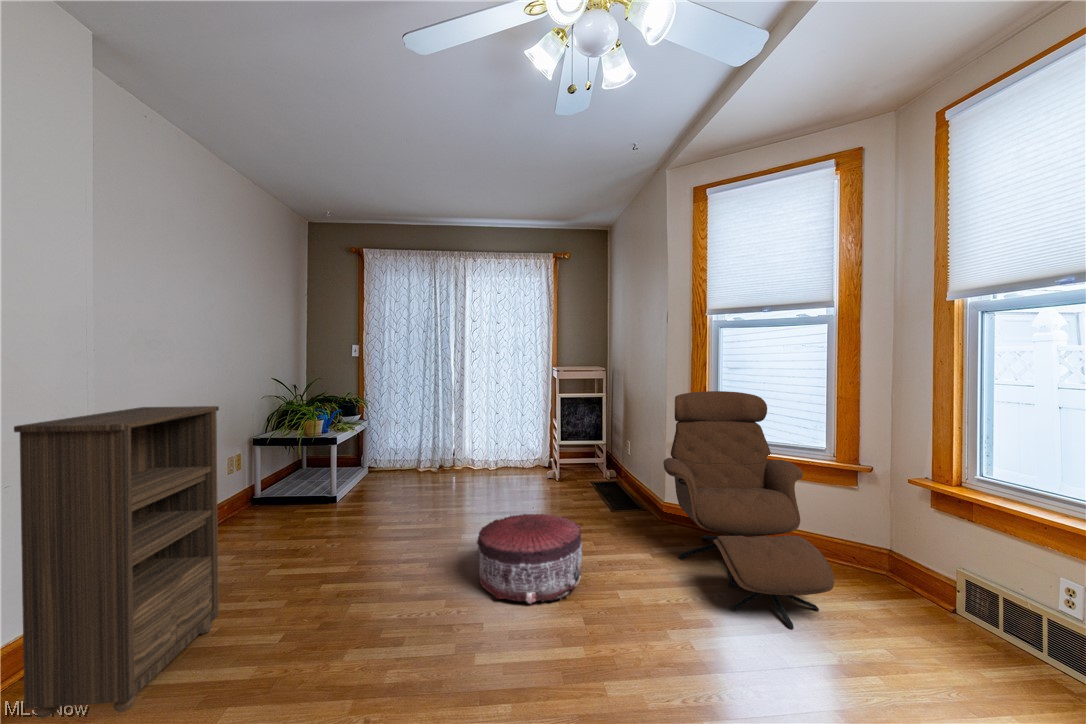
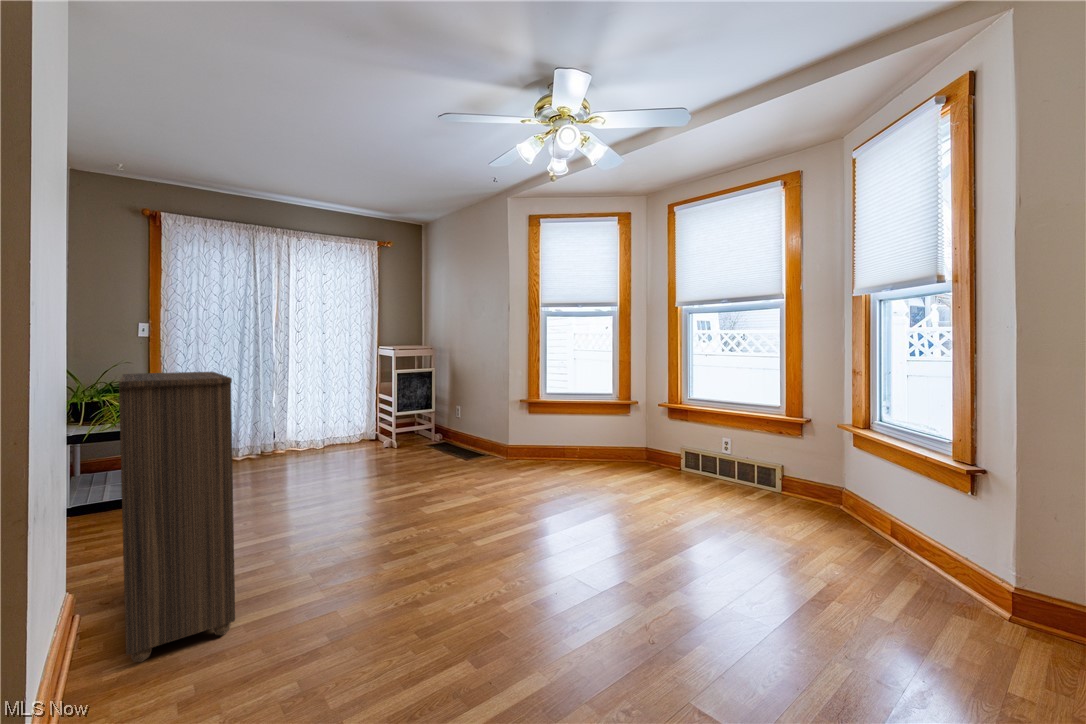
lounge chair: present [663,391,834,629] -> none [521,361,637,490]
pouf: present [477,514,582,603] -> none [413,454,496,514]

